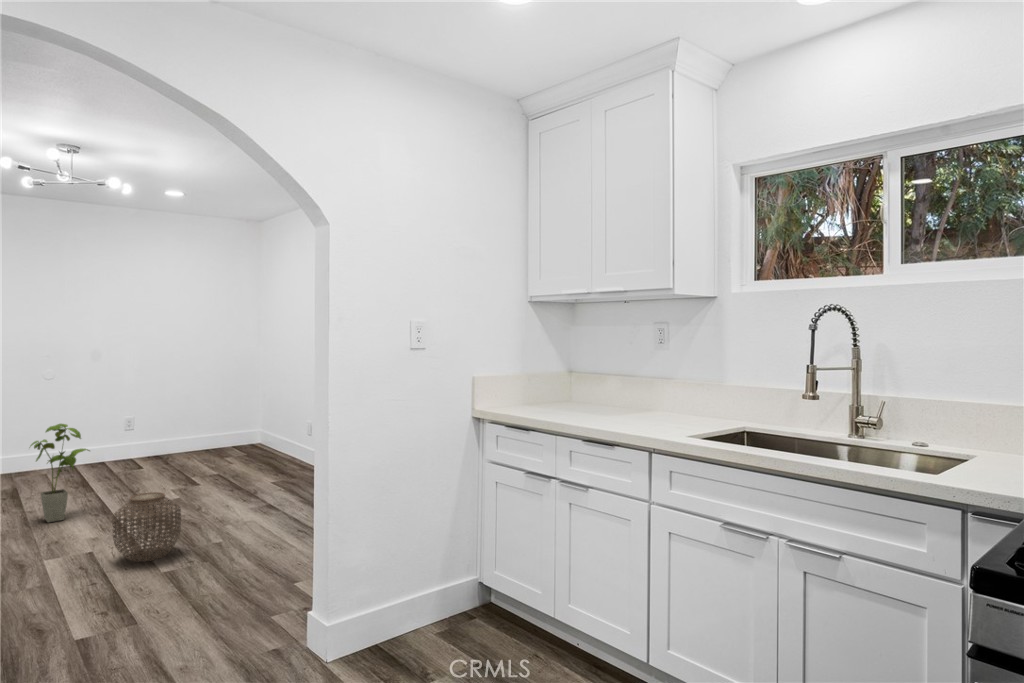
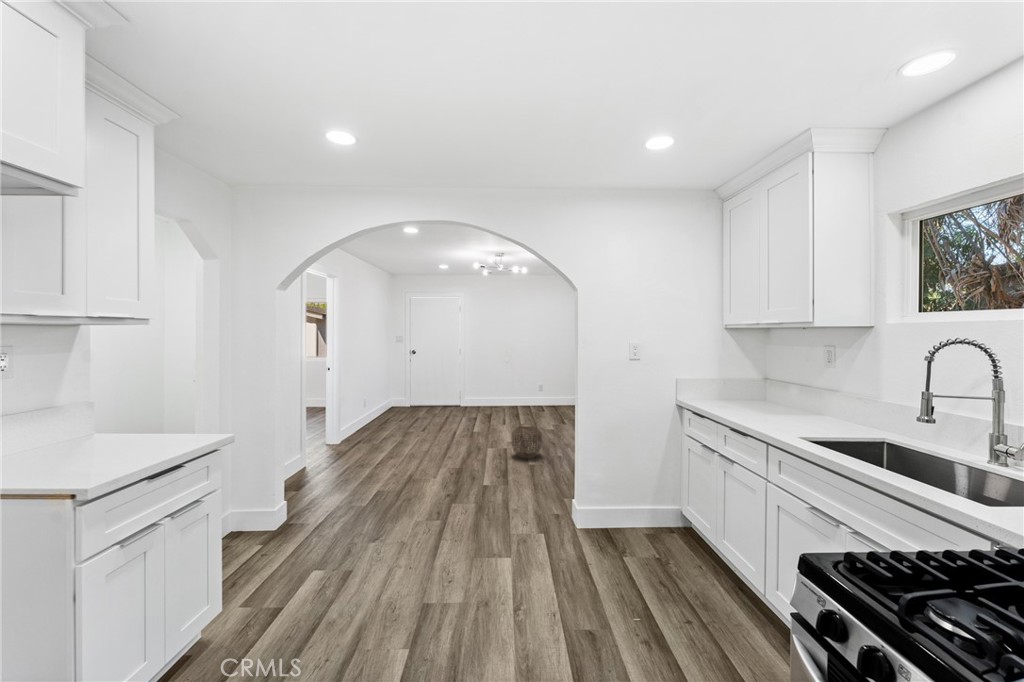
house plant: present [30,424,90,522] -> none [490,384,515,432]

